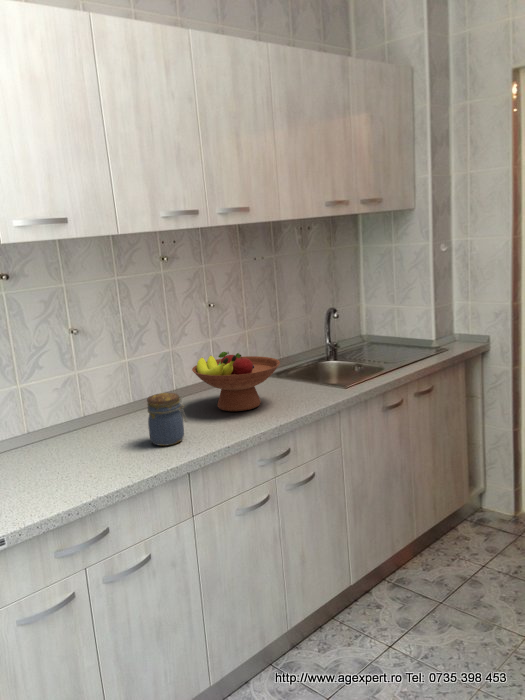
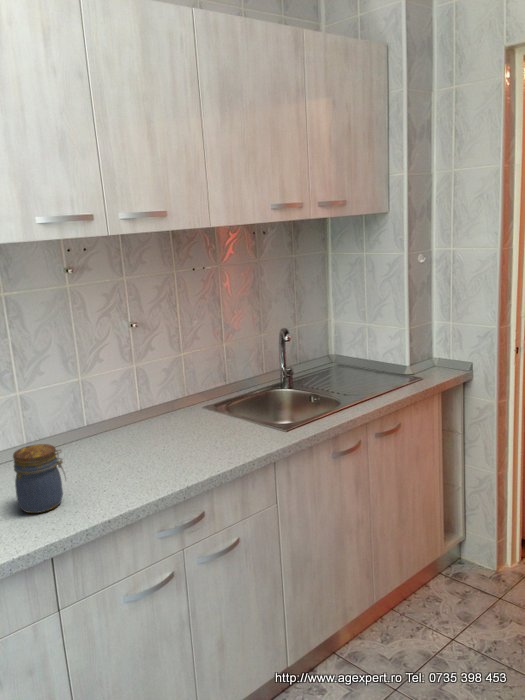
fruit bowl: present [192,352,280,411] -> none [94,386,203,461]

